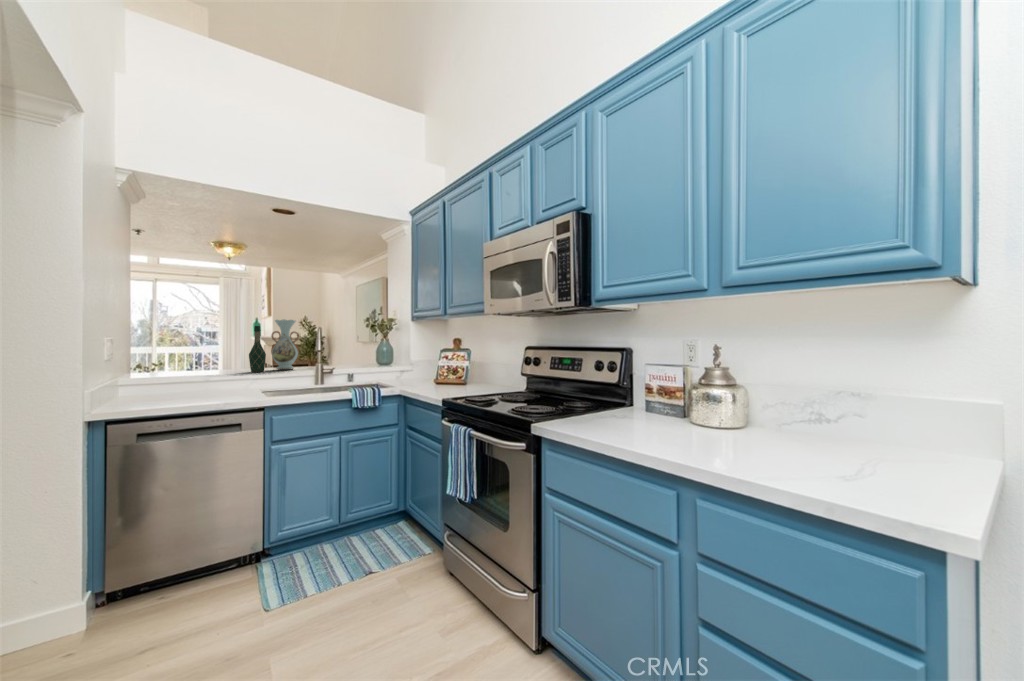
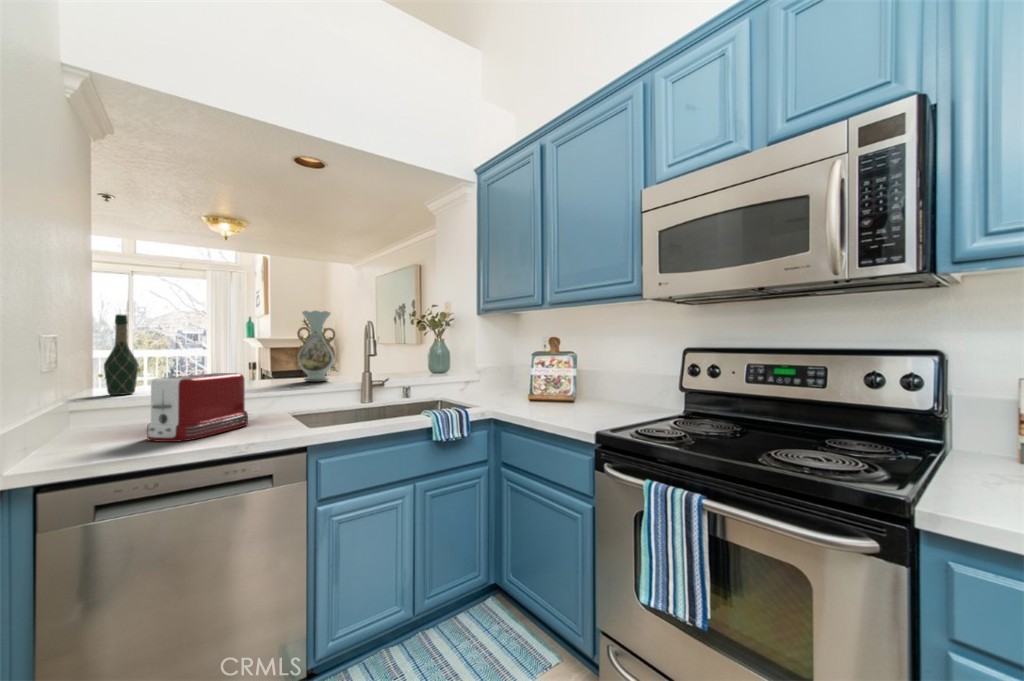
wine bottle: present [249,326,266,372] -> present [104,314,138,395]
toaster: none [170,362,232,402] -> present [147,373,248,442]

